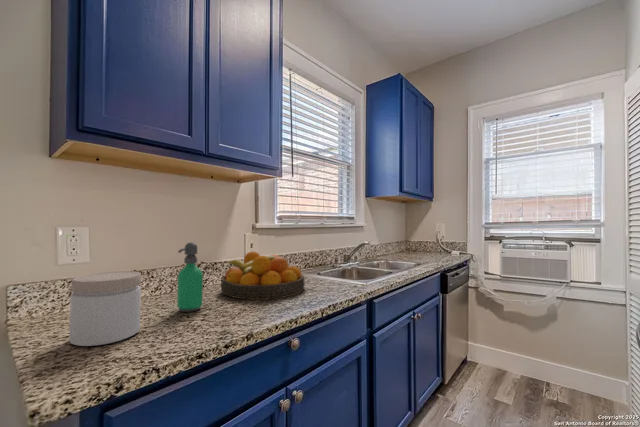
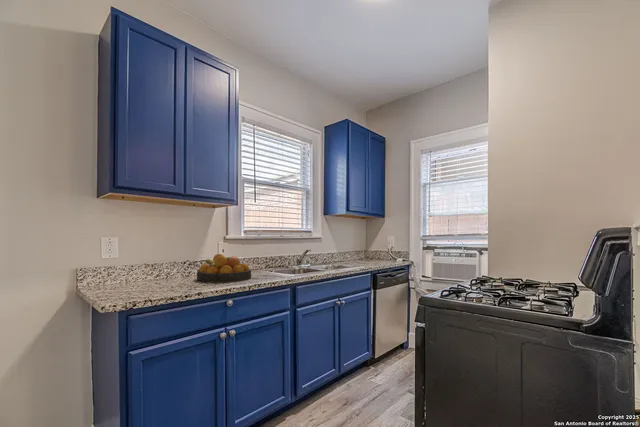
soap dispenser: present [177,243,203,312] -> none [168,247,183,286]
jar: present [70,271,141,346] -> none [114,261,148,294]

